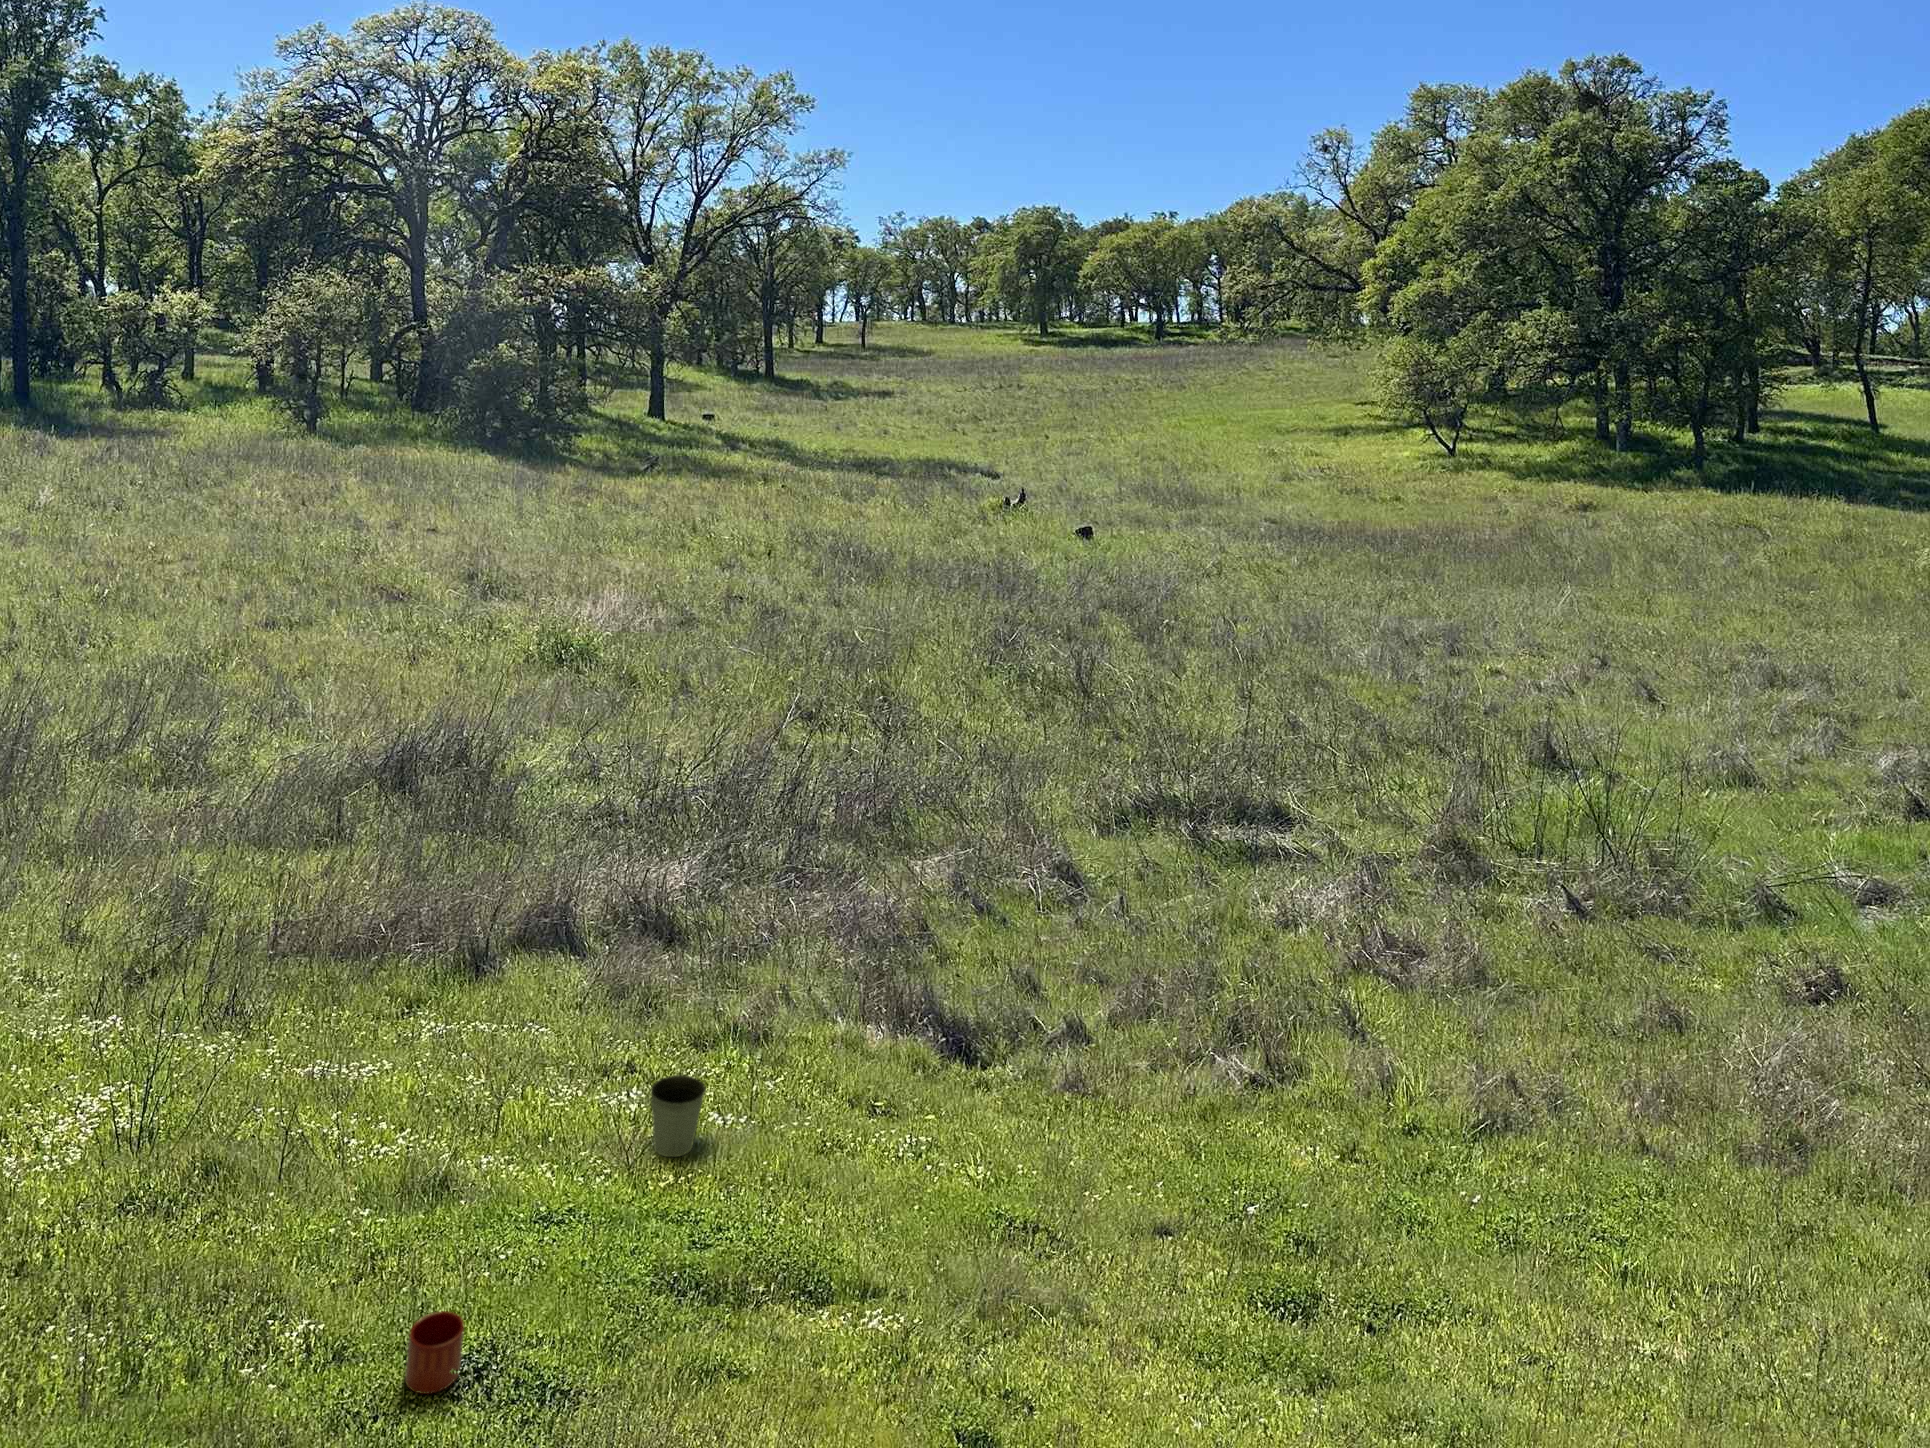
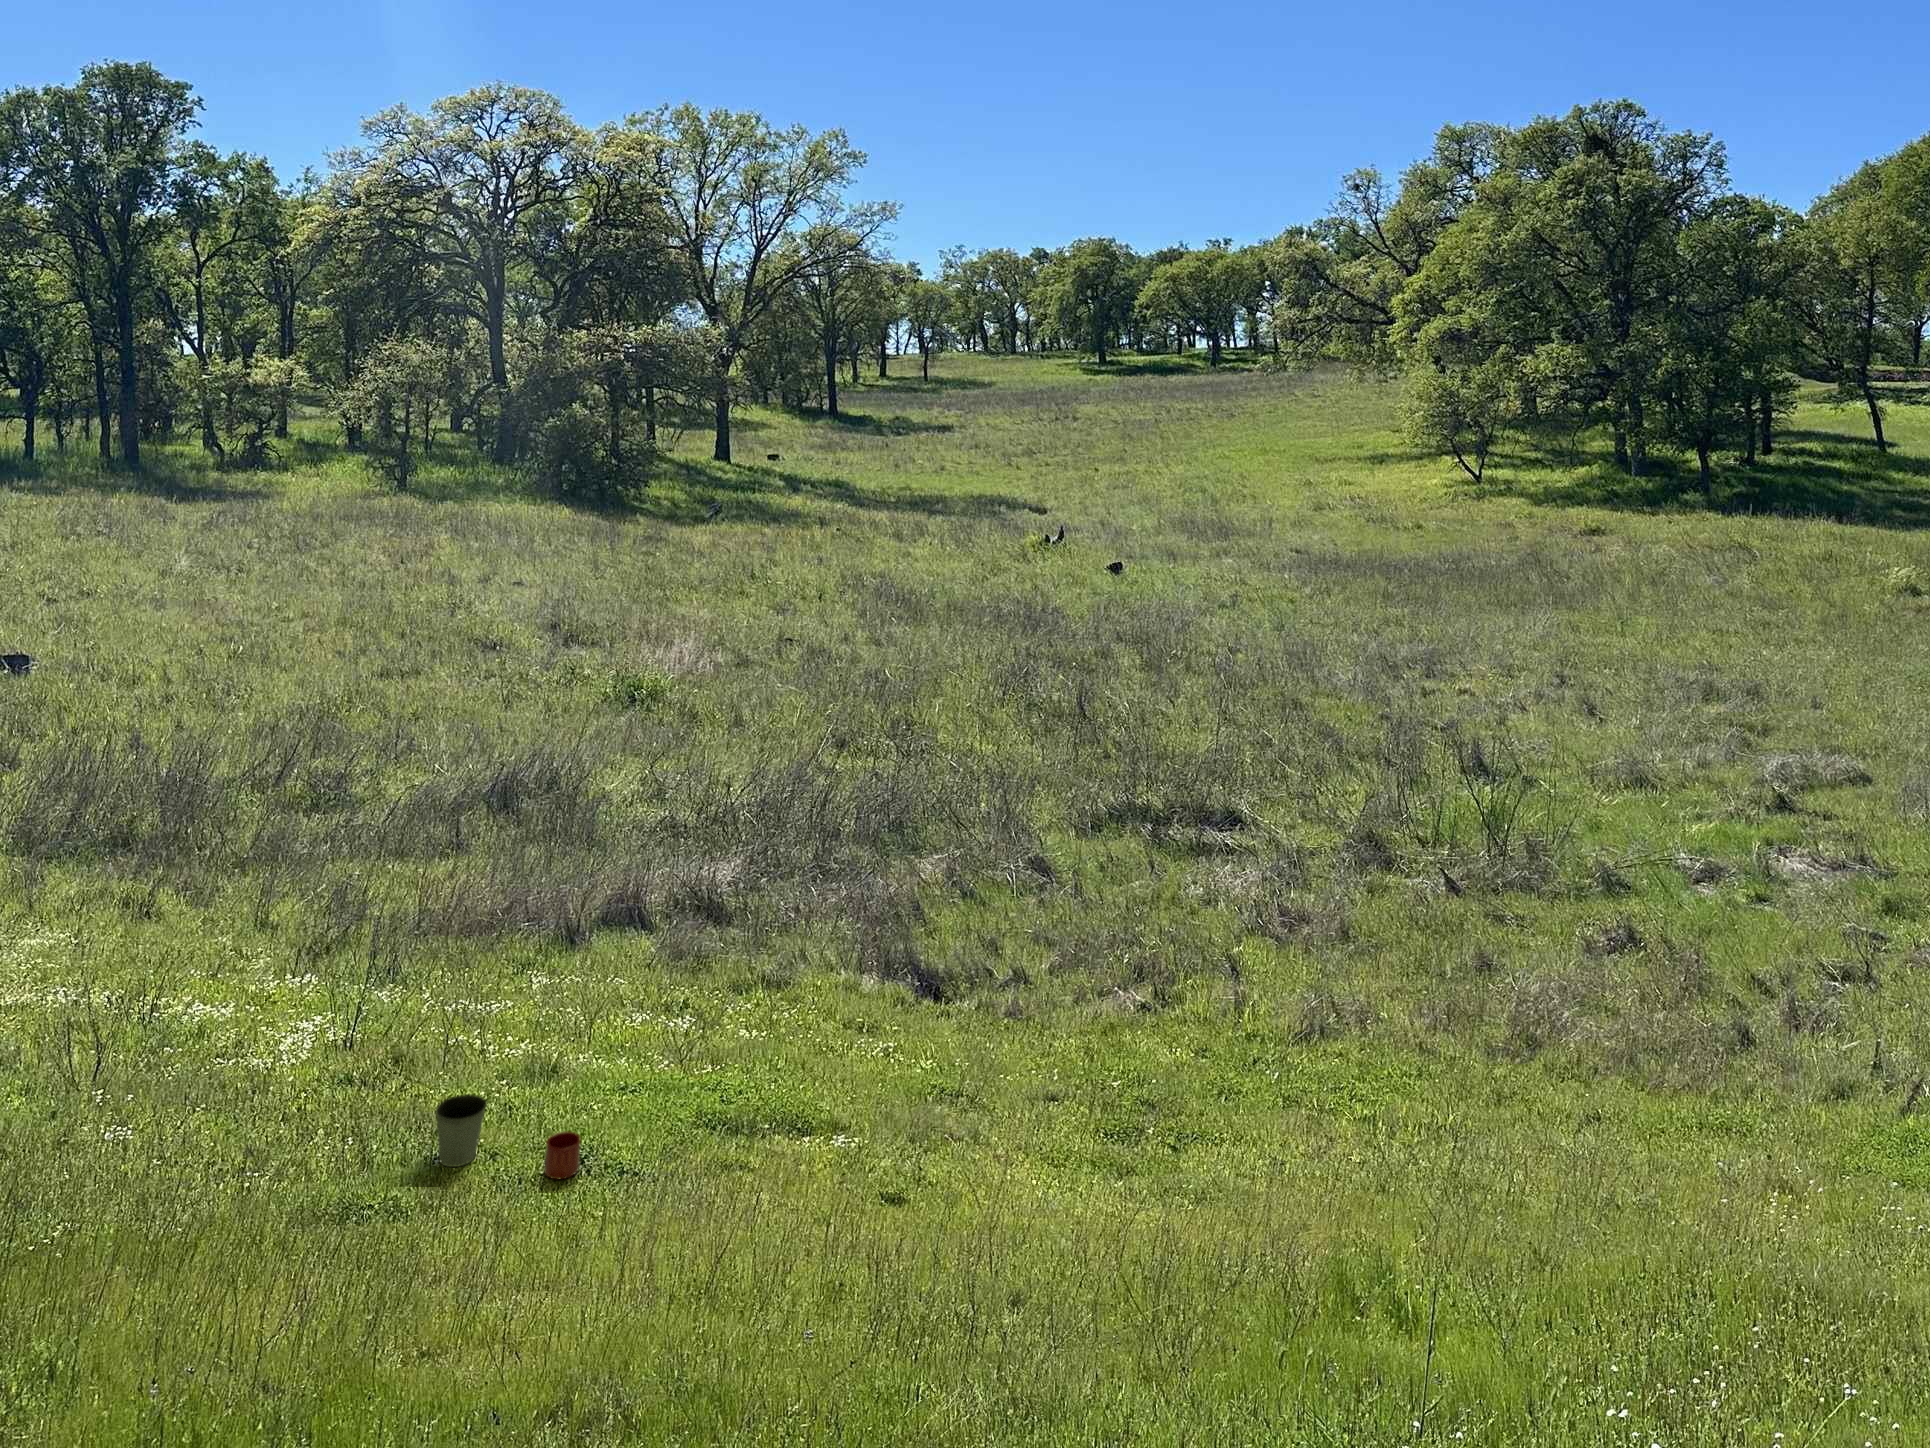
bucket: present [651,1075,706,1157] -> present [435,1094,487,1167]

